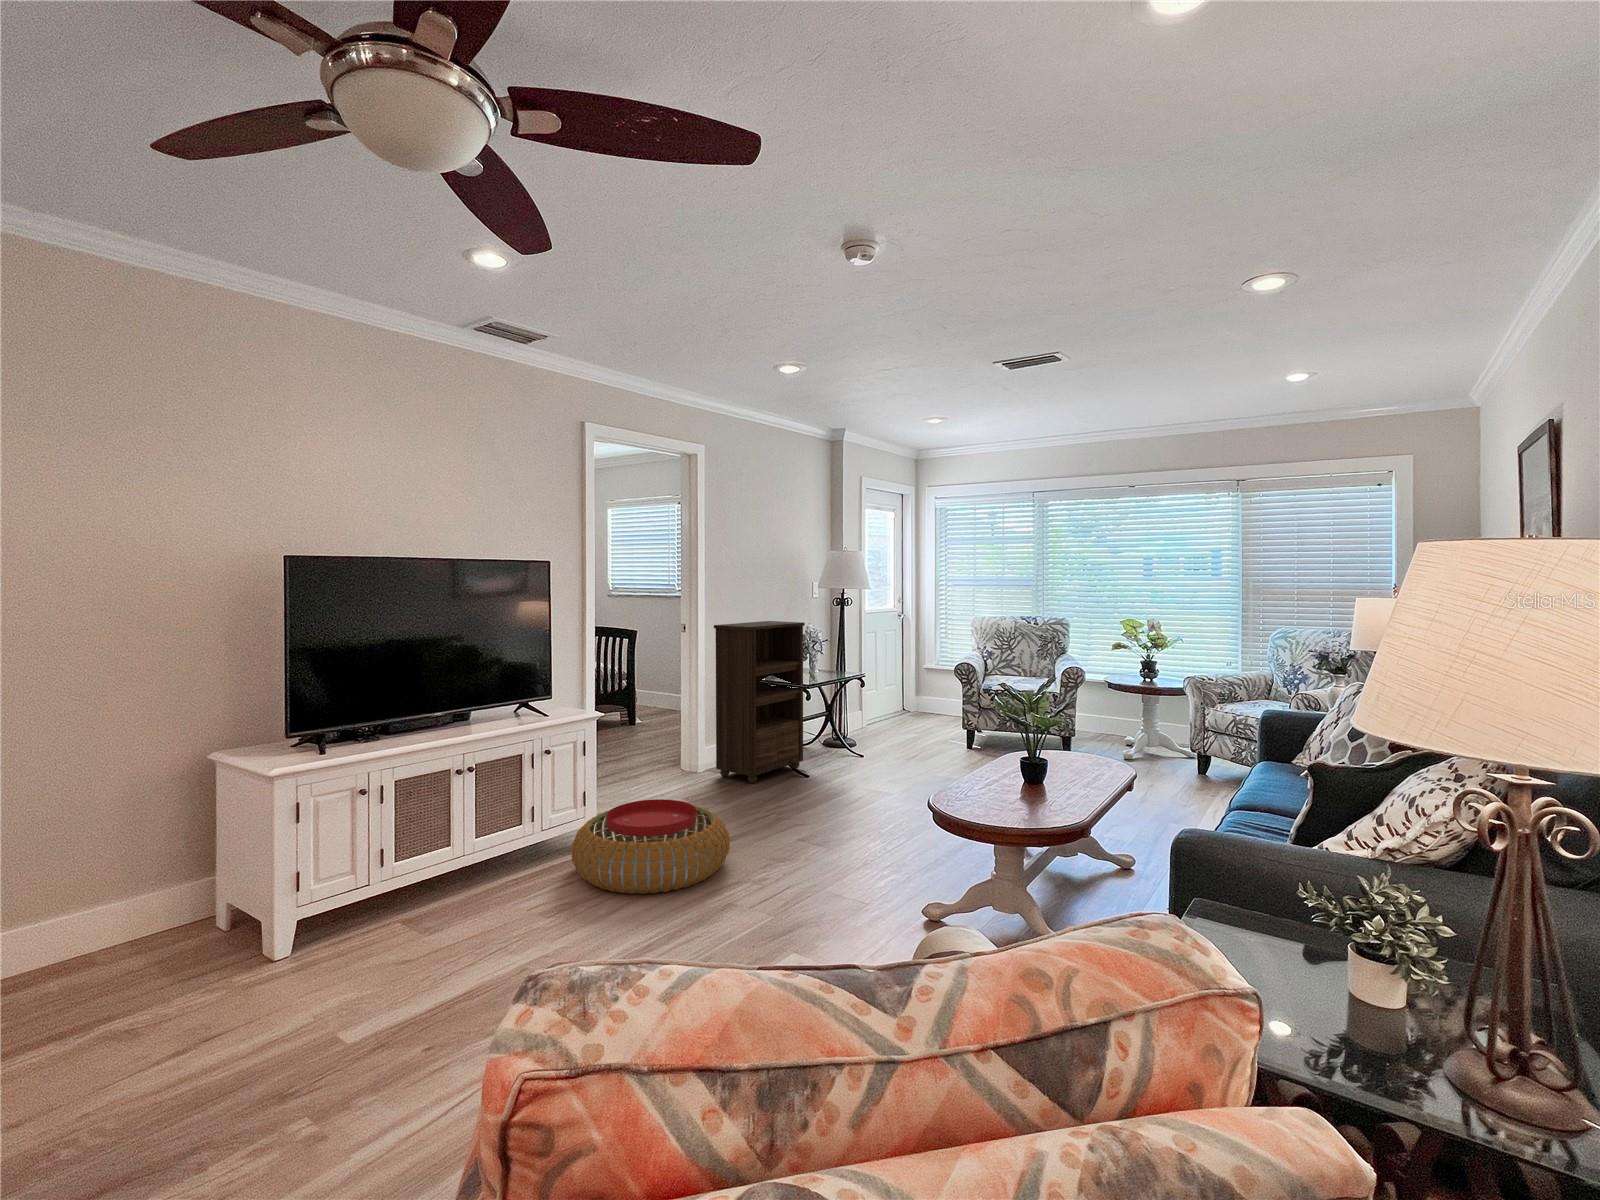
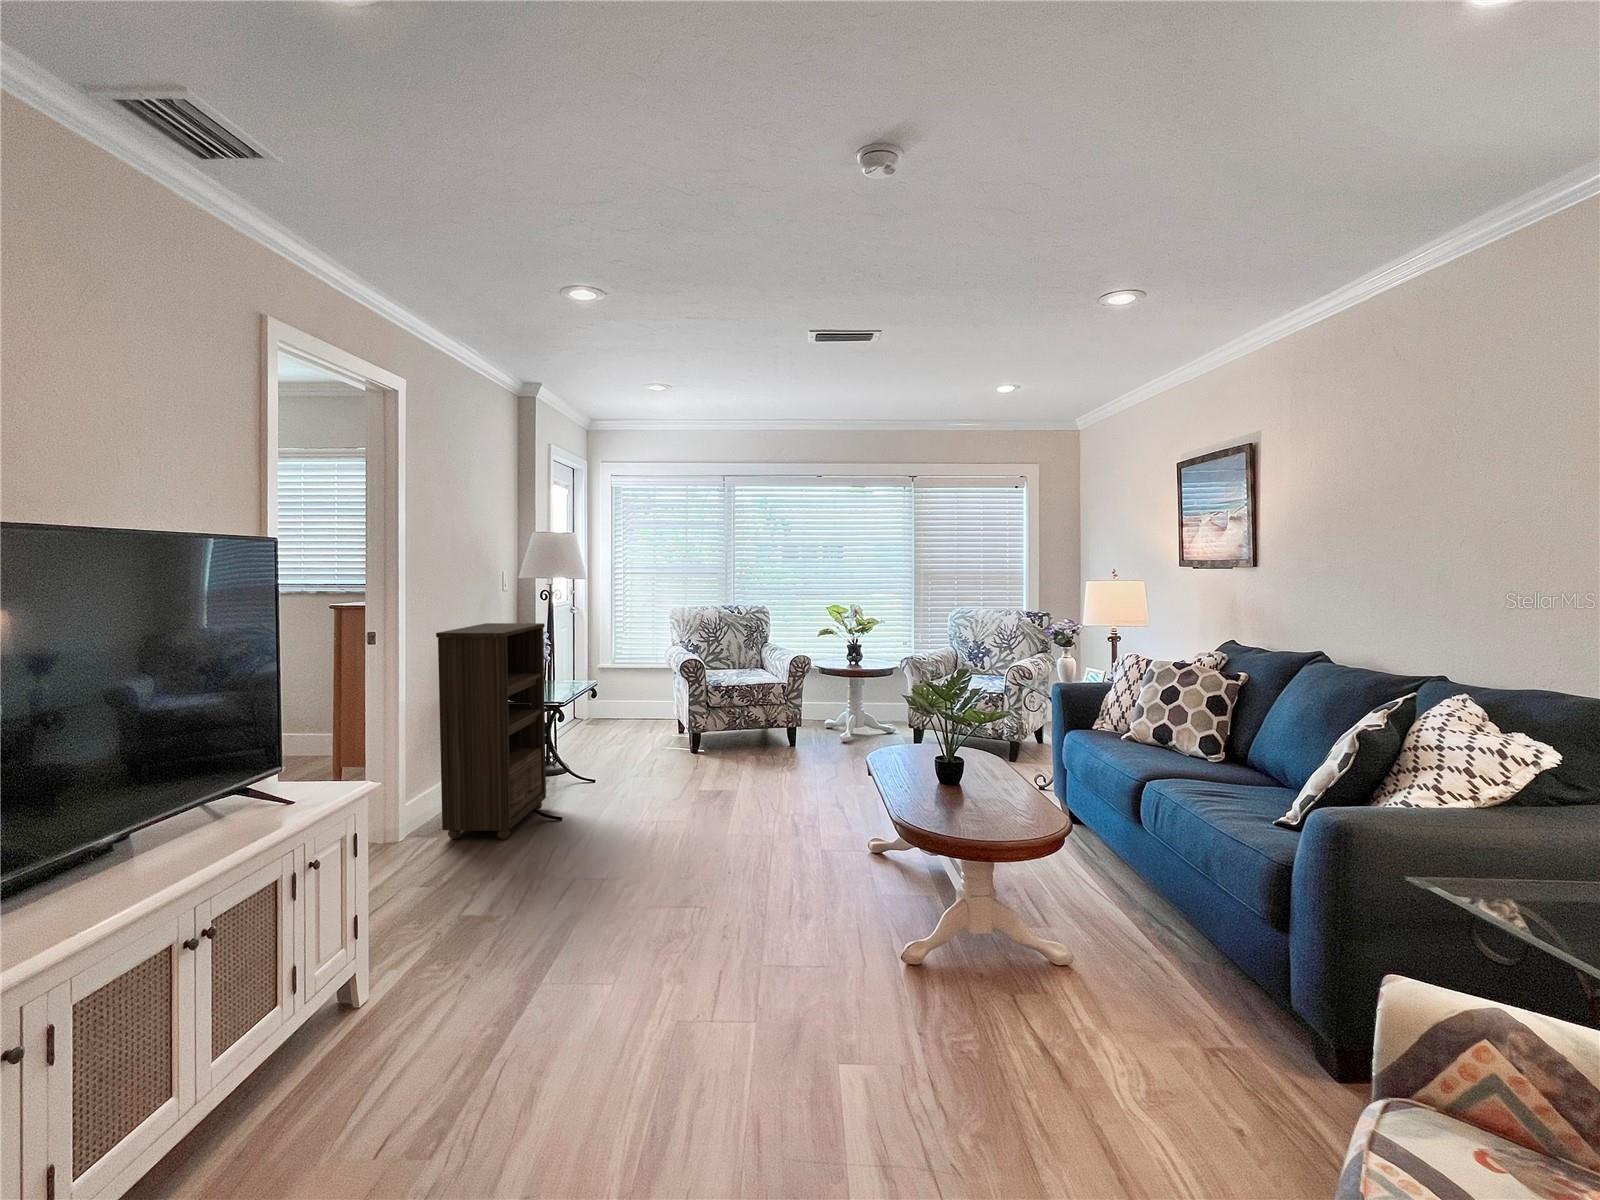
pouf: present [572,799,730,894] -> none [383,887,627,1051]

